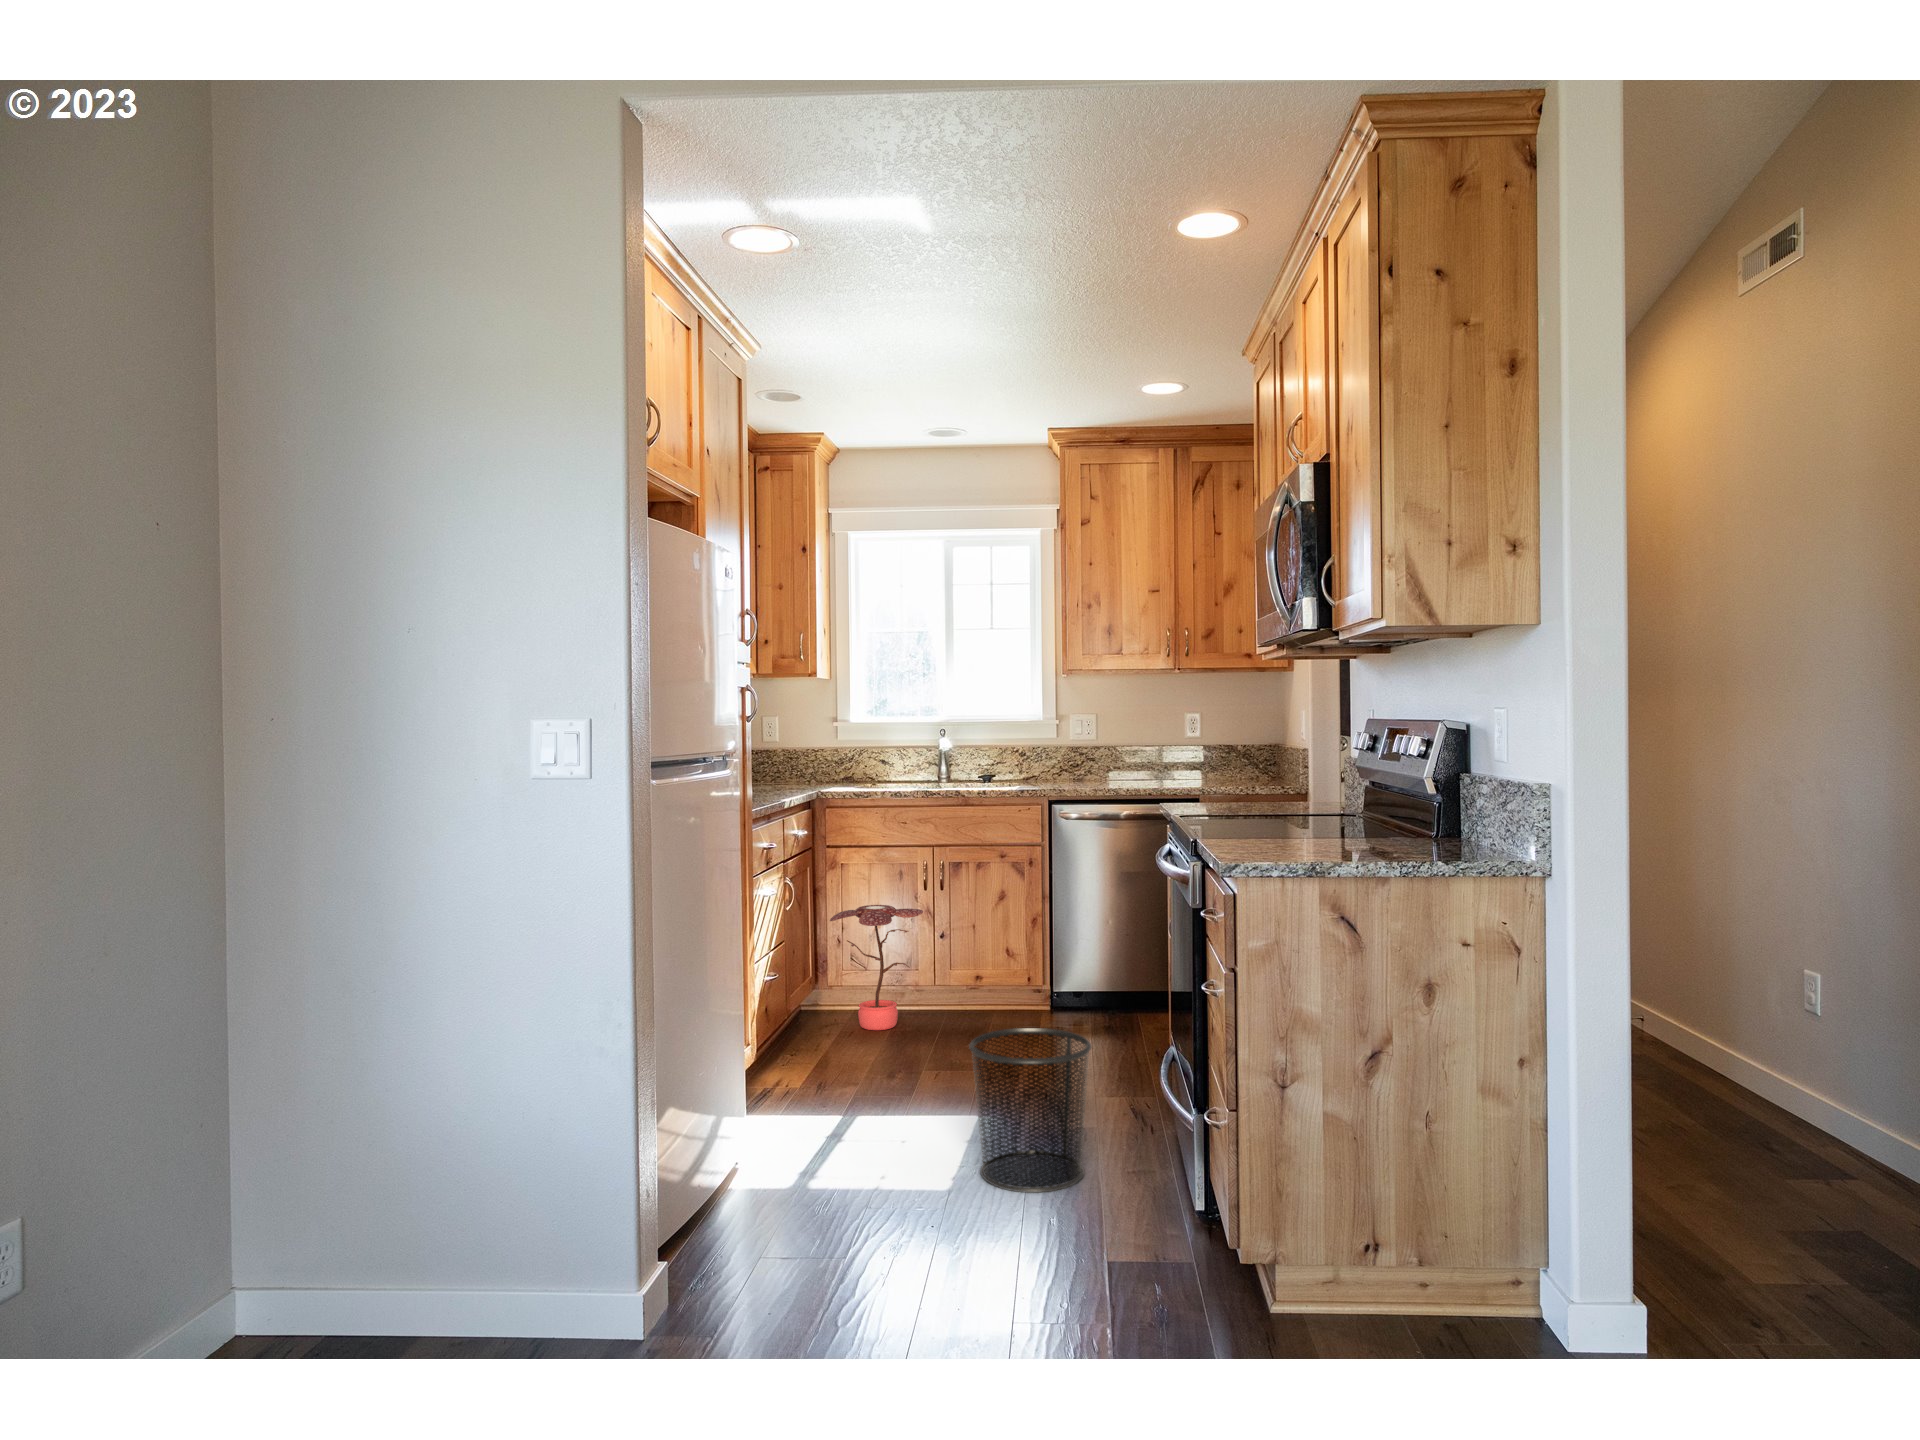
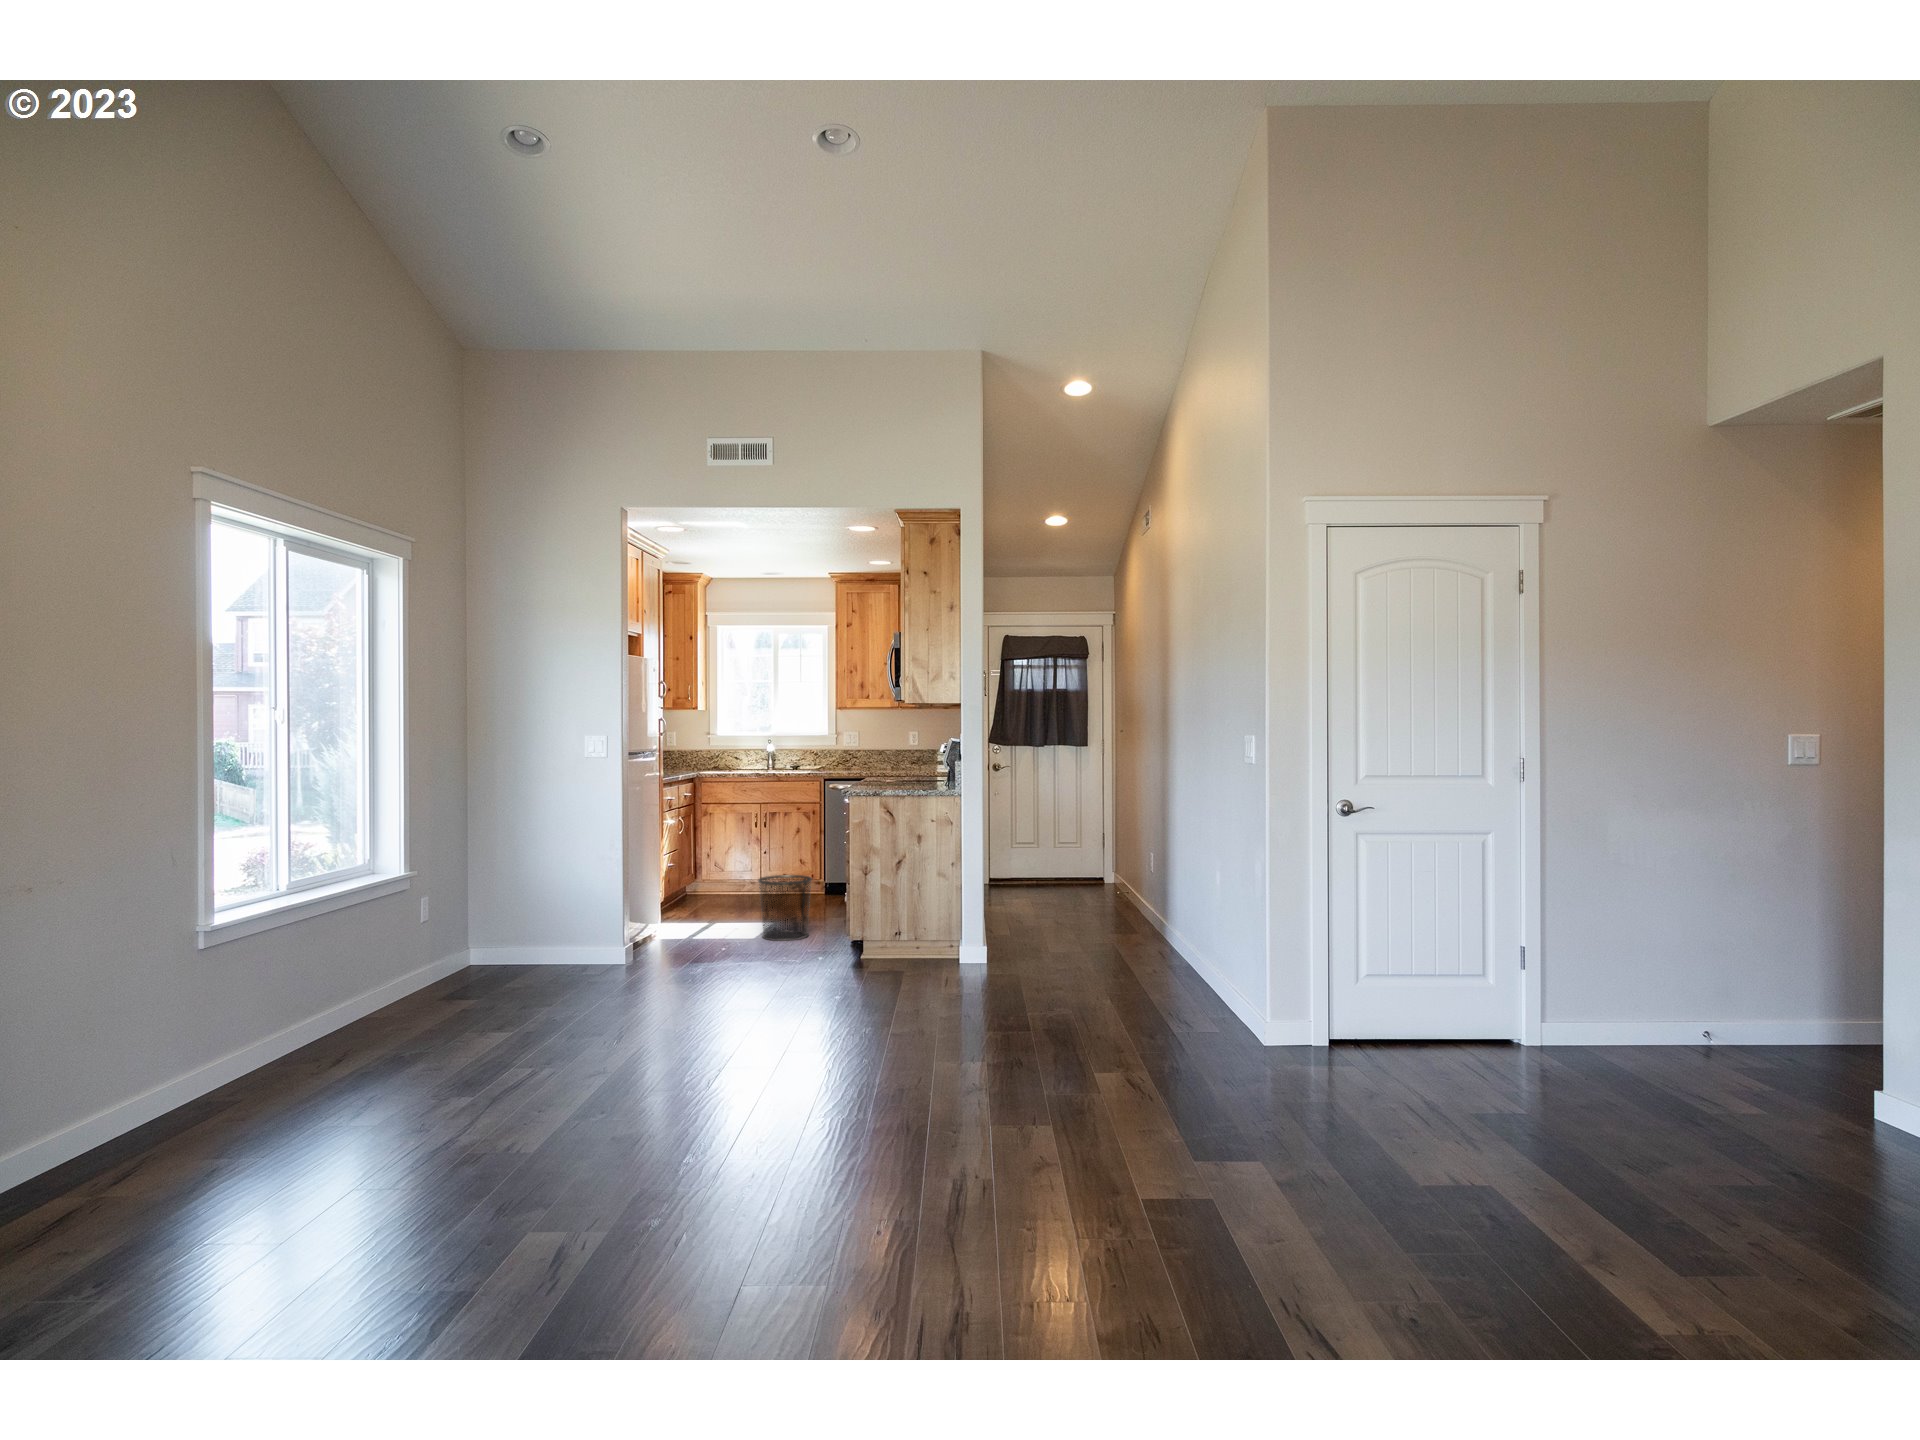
potted plant: present [830,905,923,1030] -> none [702,834,753,900]

